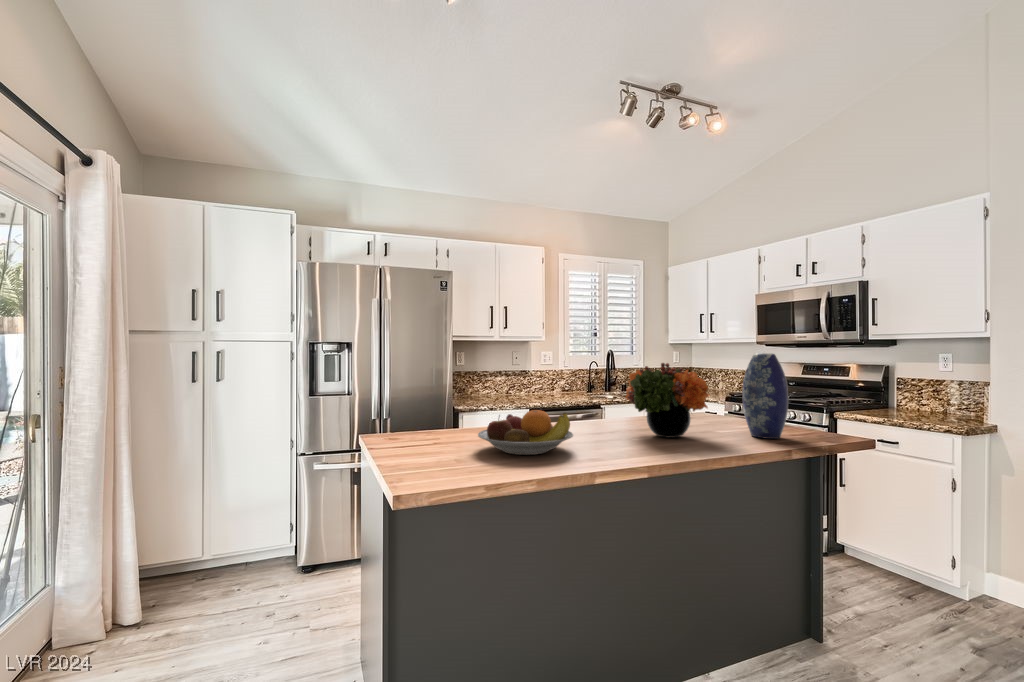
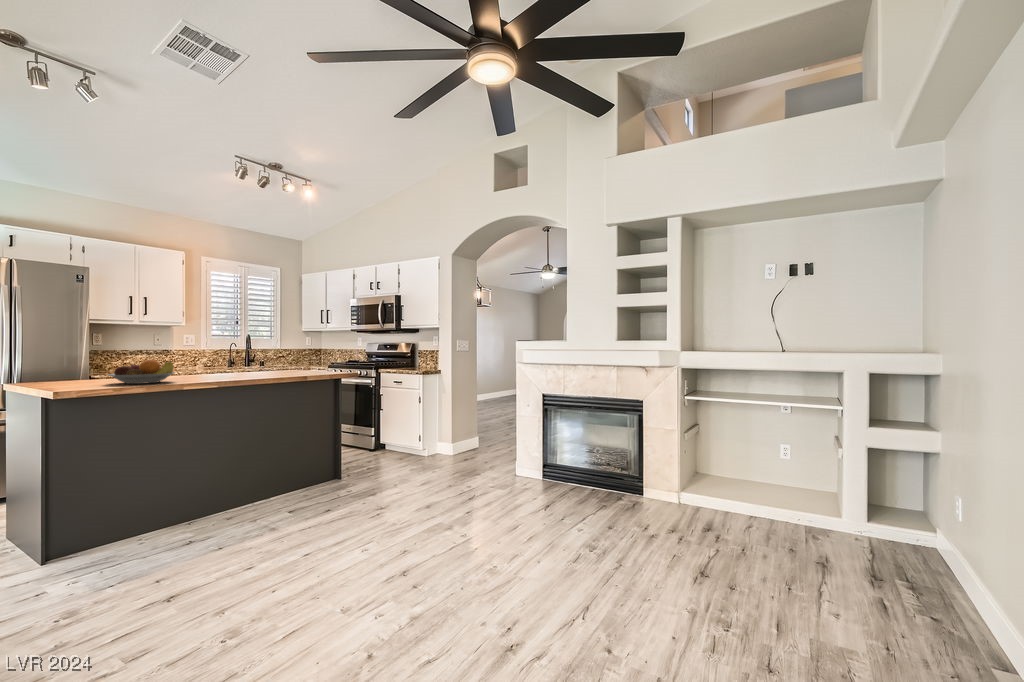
vase: present [742,353,788,439] -> none [292,332,313,375]
flower arrangement: present [625,363,709,438] -> none [220,336,271,377]

